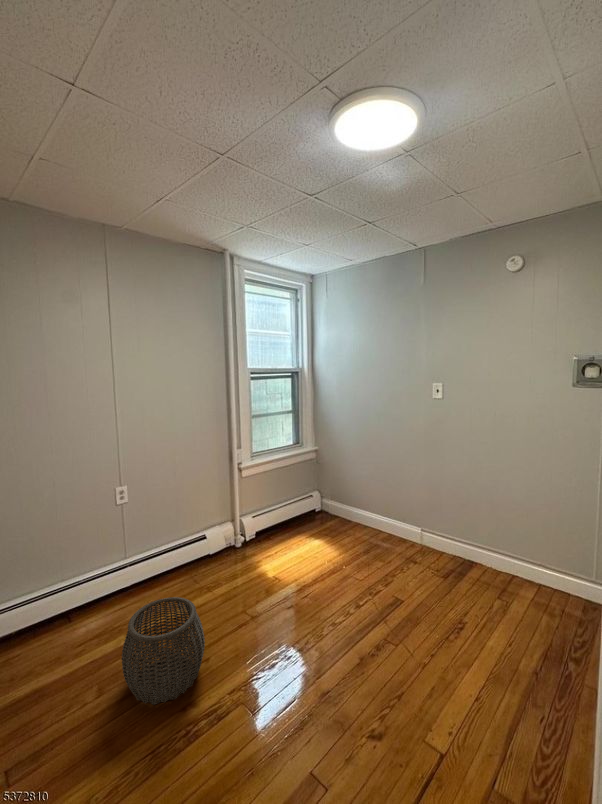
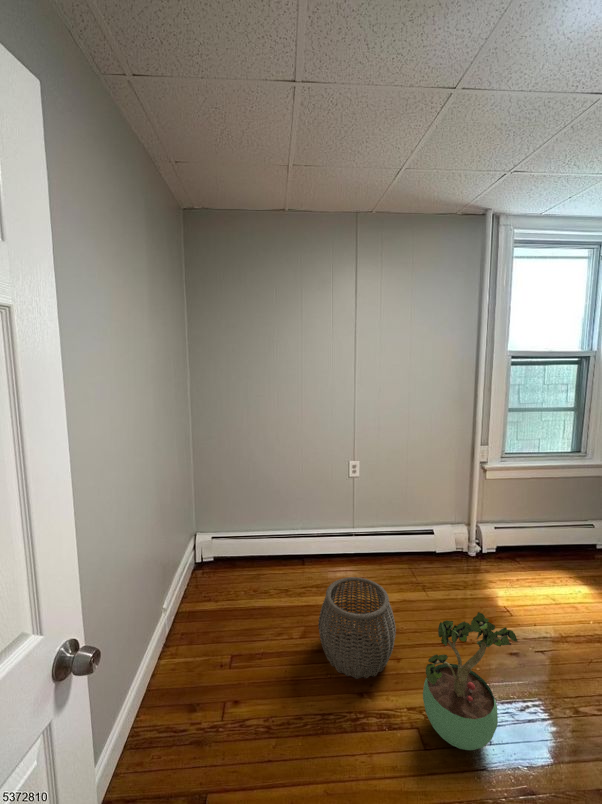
potted plant: none [241,576,304,696] -> present [423,612,517,750]

